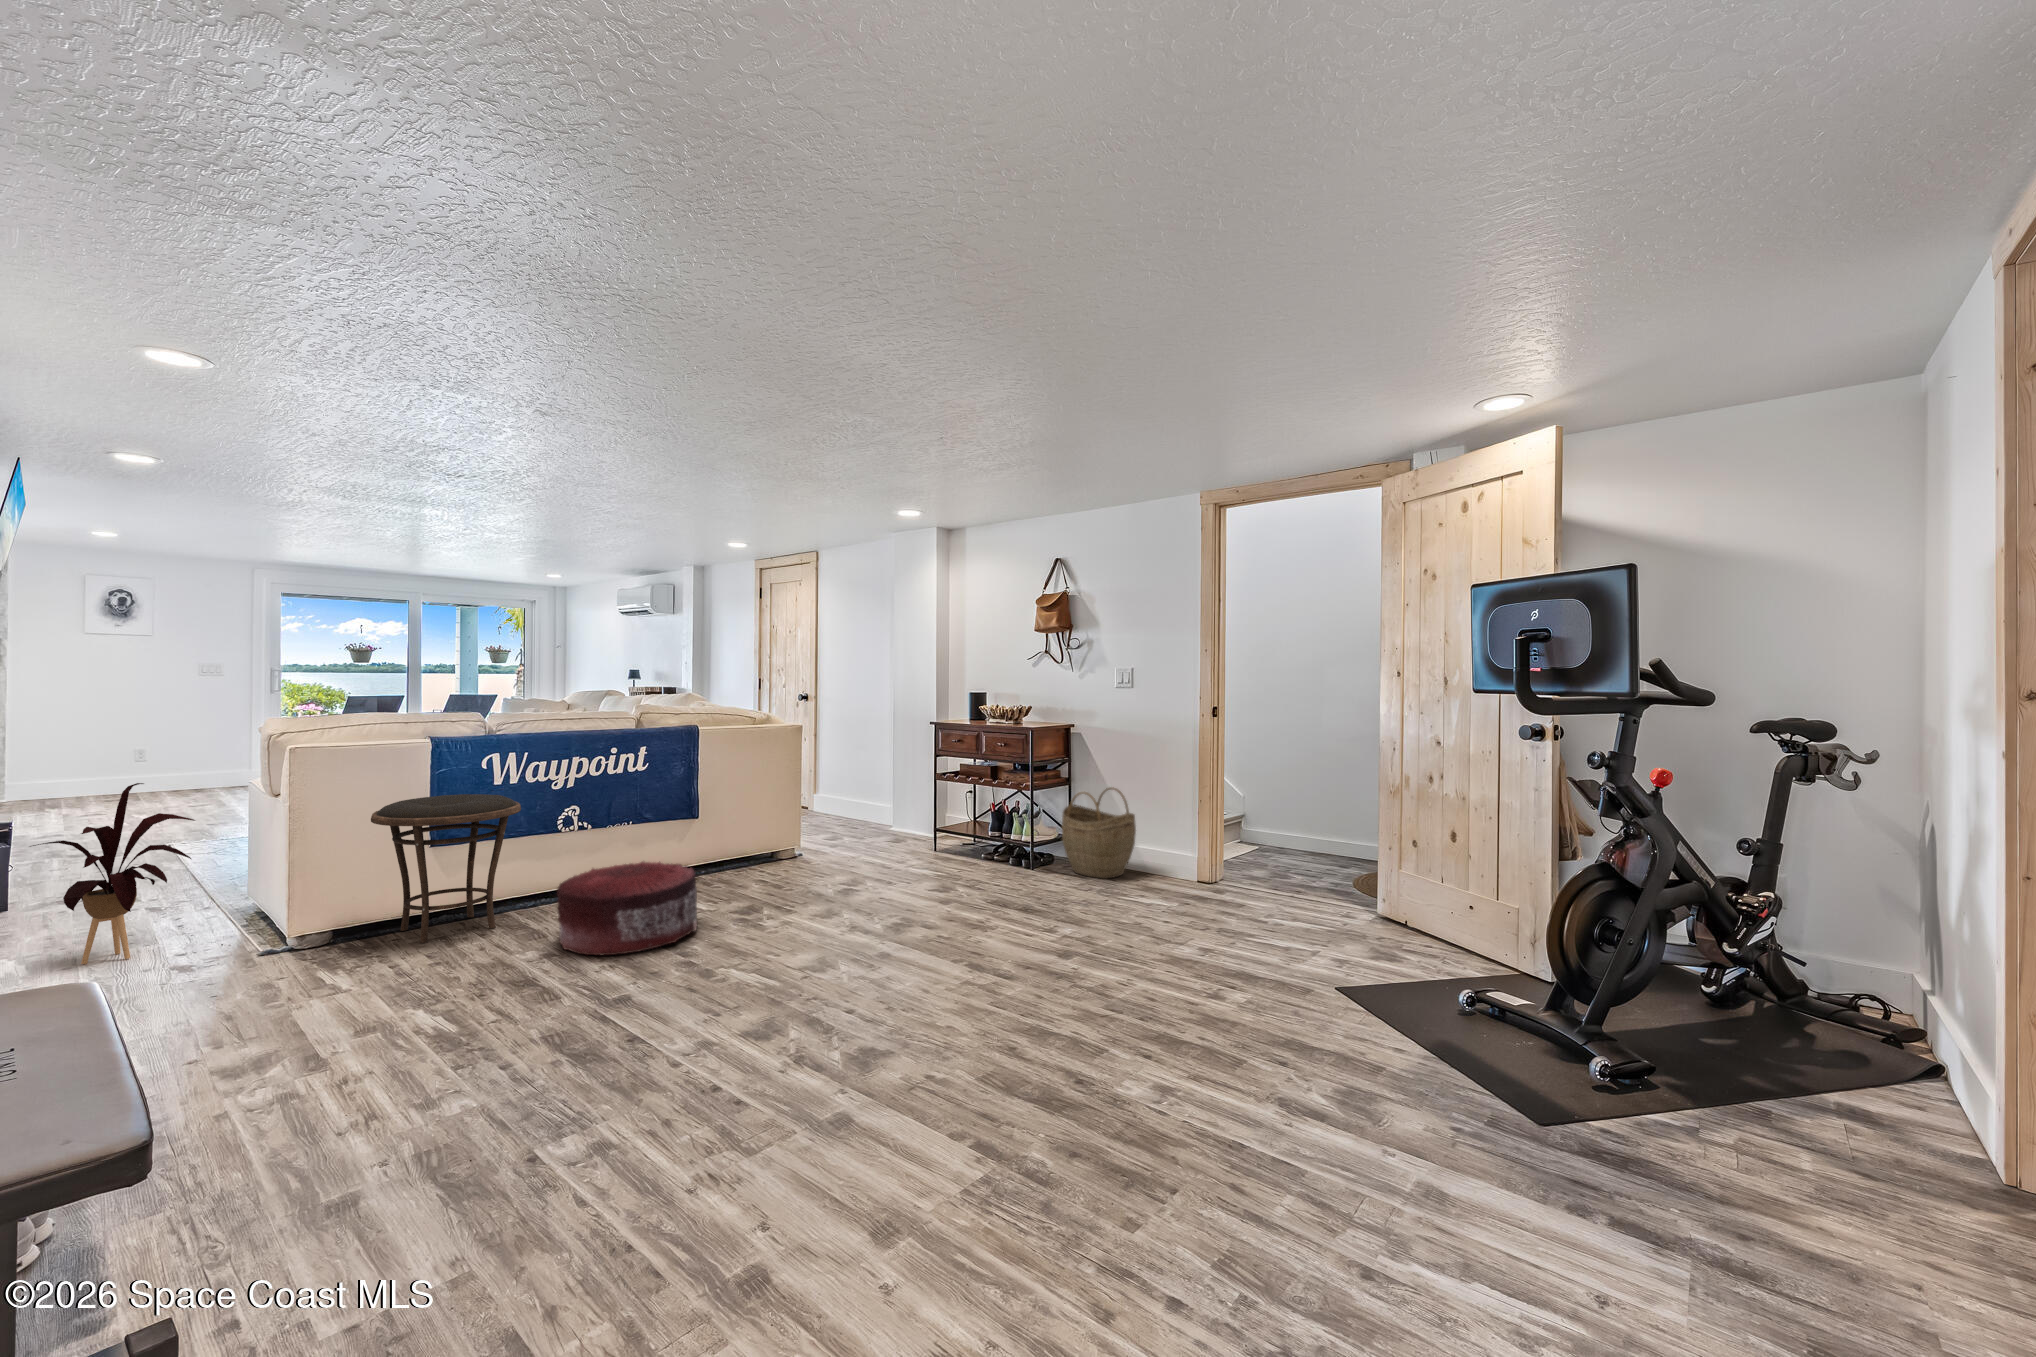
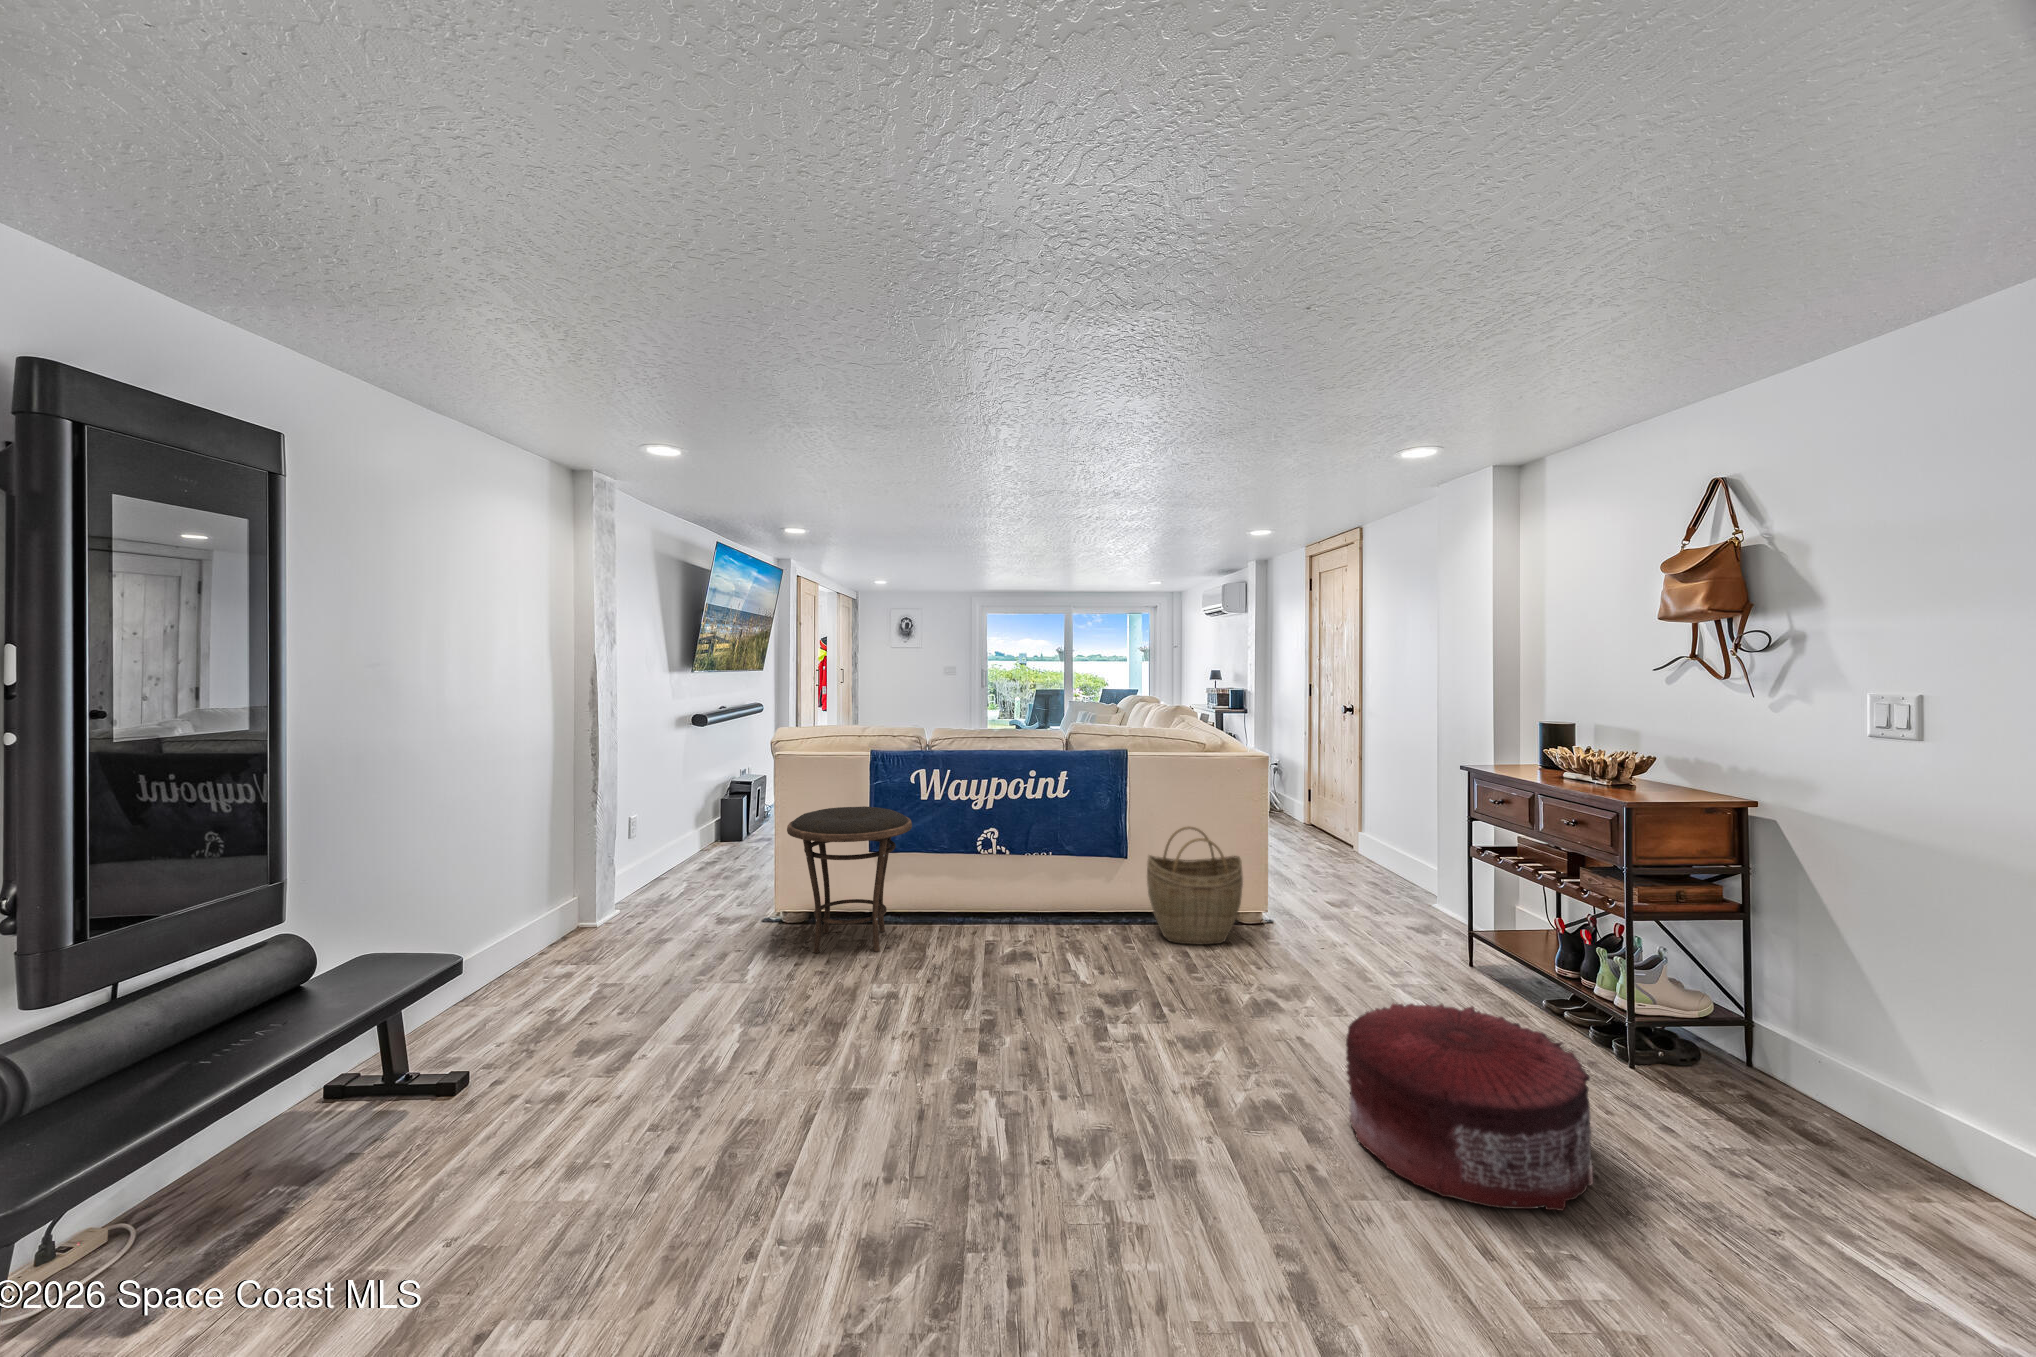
house plant: present [30,783,195,964] -> none [626,772,727,910]
woven basket: present [1062,787,1136,879] -> present [1147,826,1243,945]
pouf: present [557,861,698,956] -> present [1346,1004,1593,1211]

